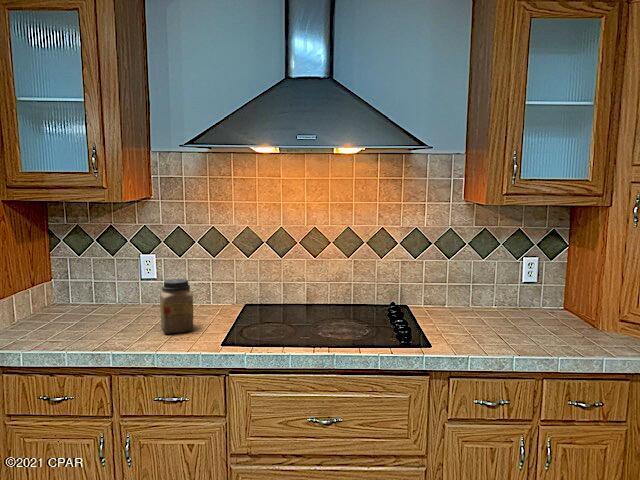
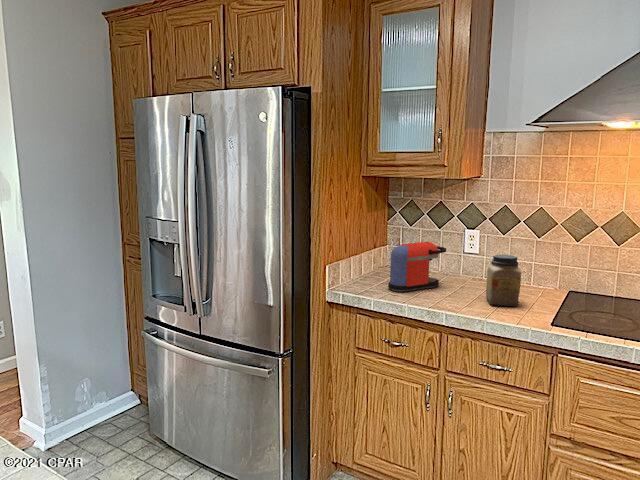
coffee maker: none [46,273,117,336] -> present [388,242,446,292]

